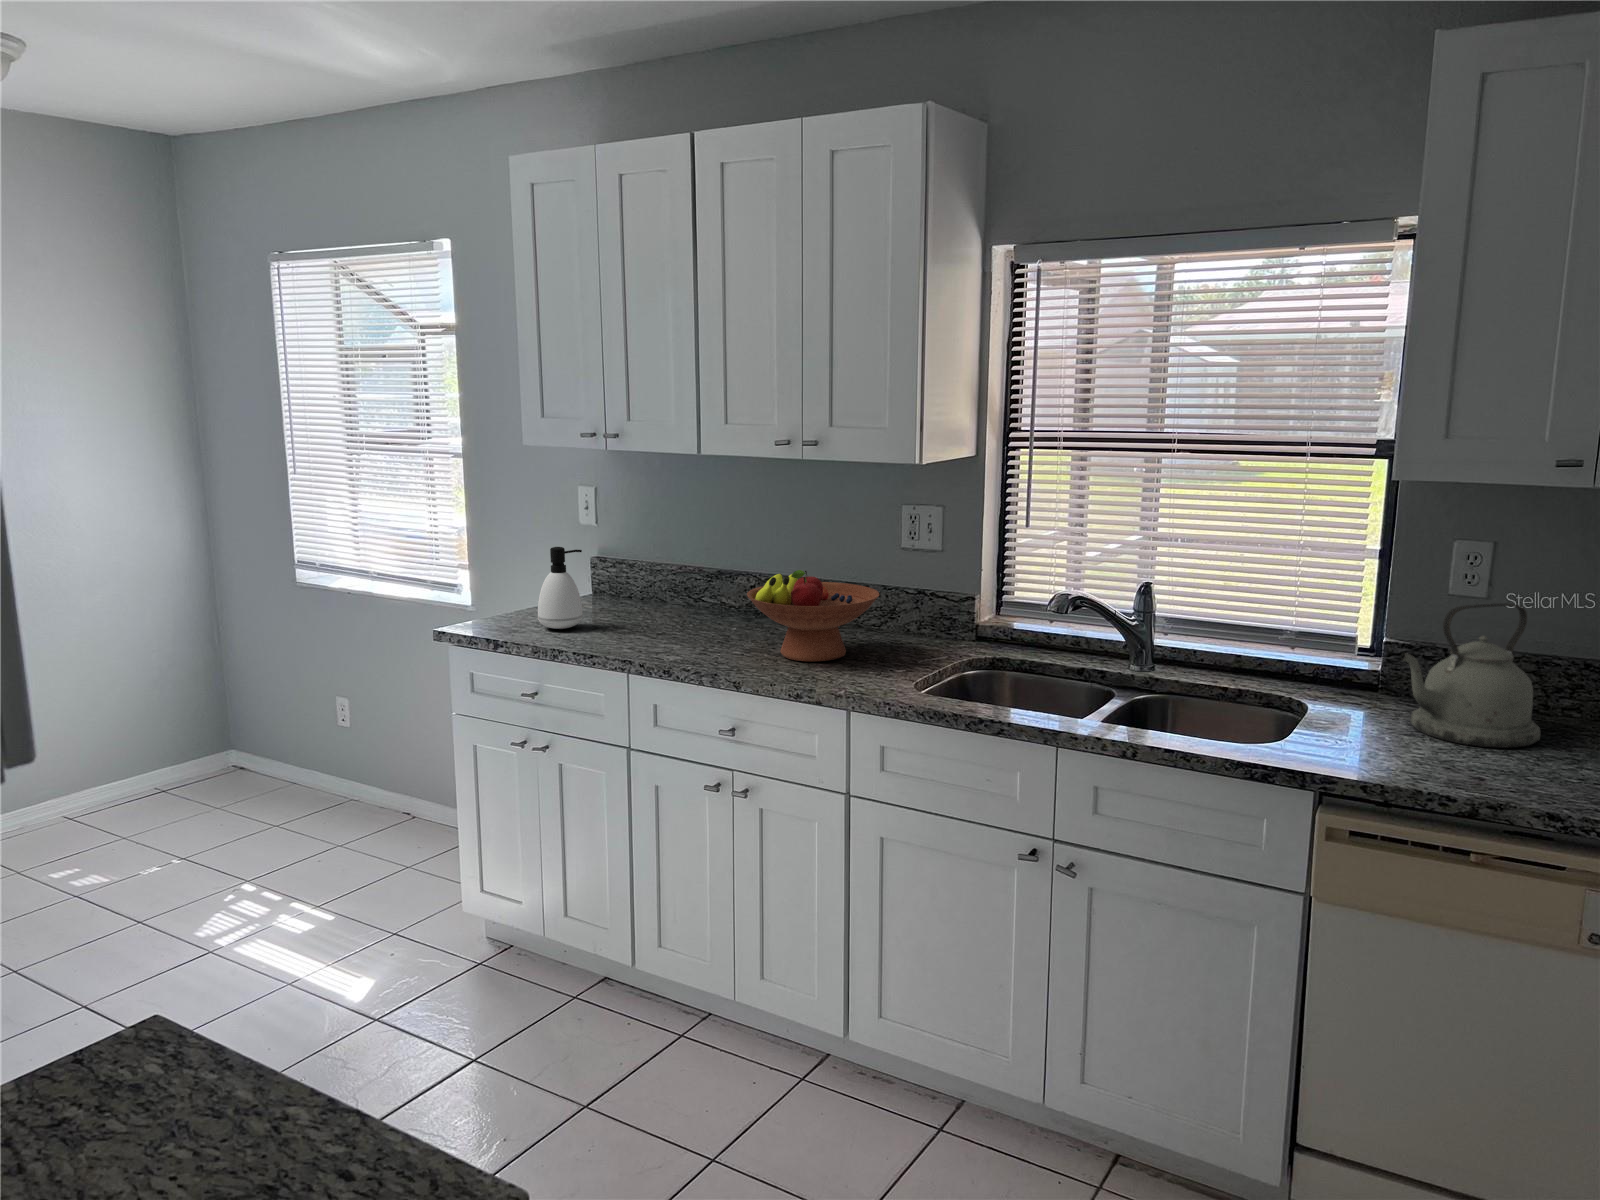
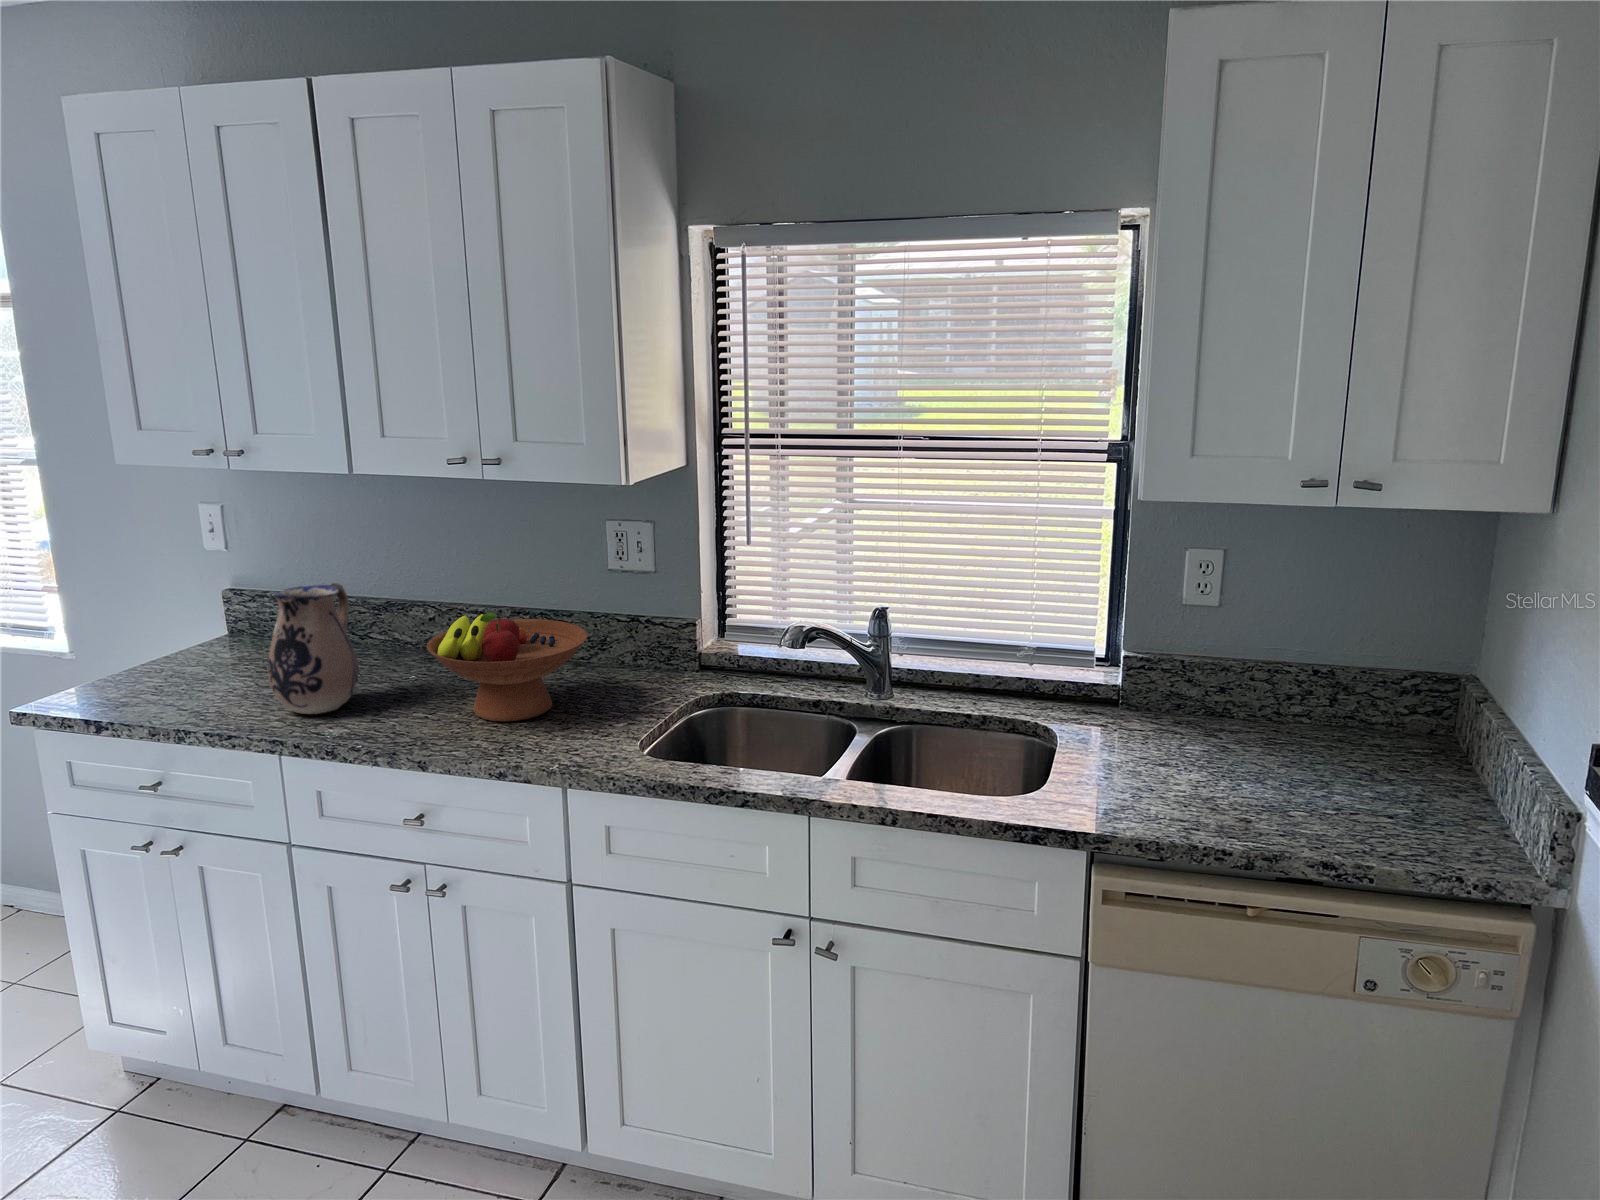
ceramic pitcher: none [623,542,692,646] -> present [268,583,359,714]
soap dispenser: present [538,547,583,629] -> none [154,595,216,697]
kettle: present [1400,603,1540,748] -> none [1154,620,1284,773]

